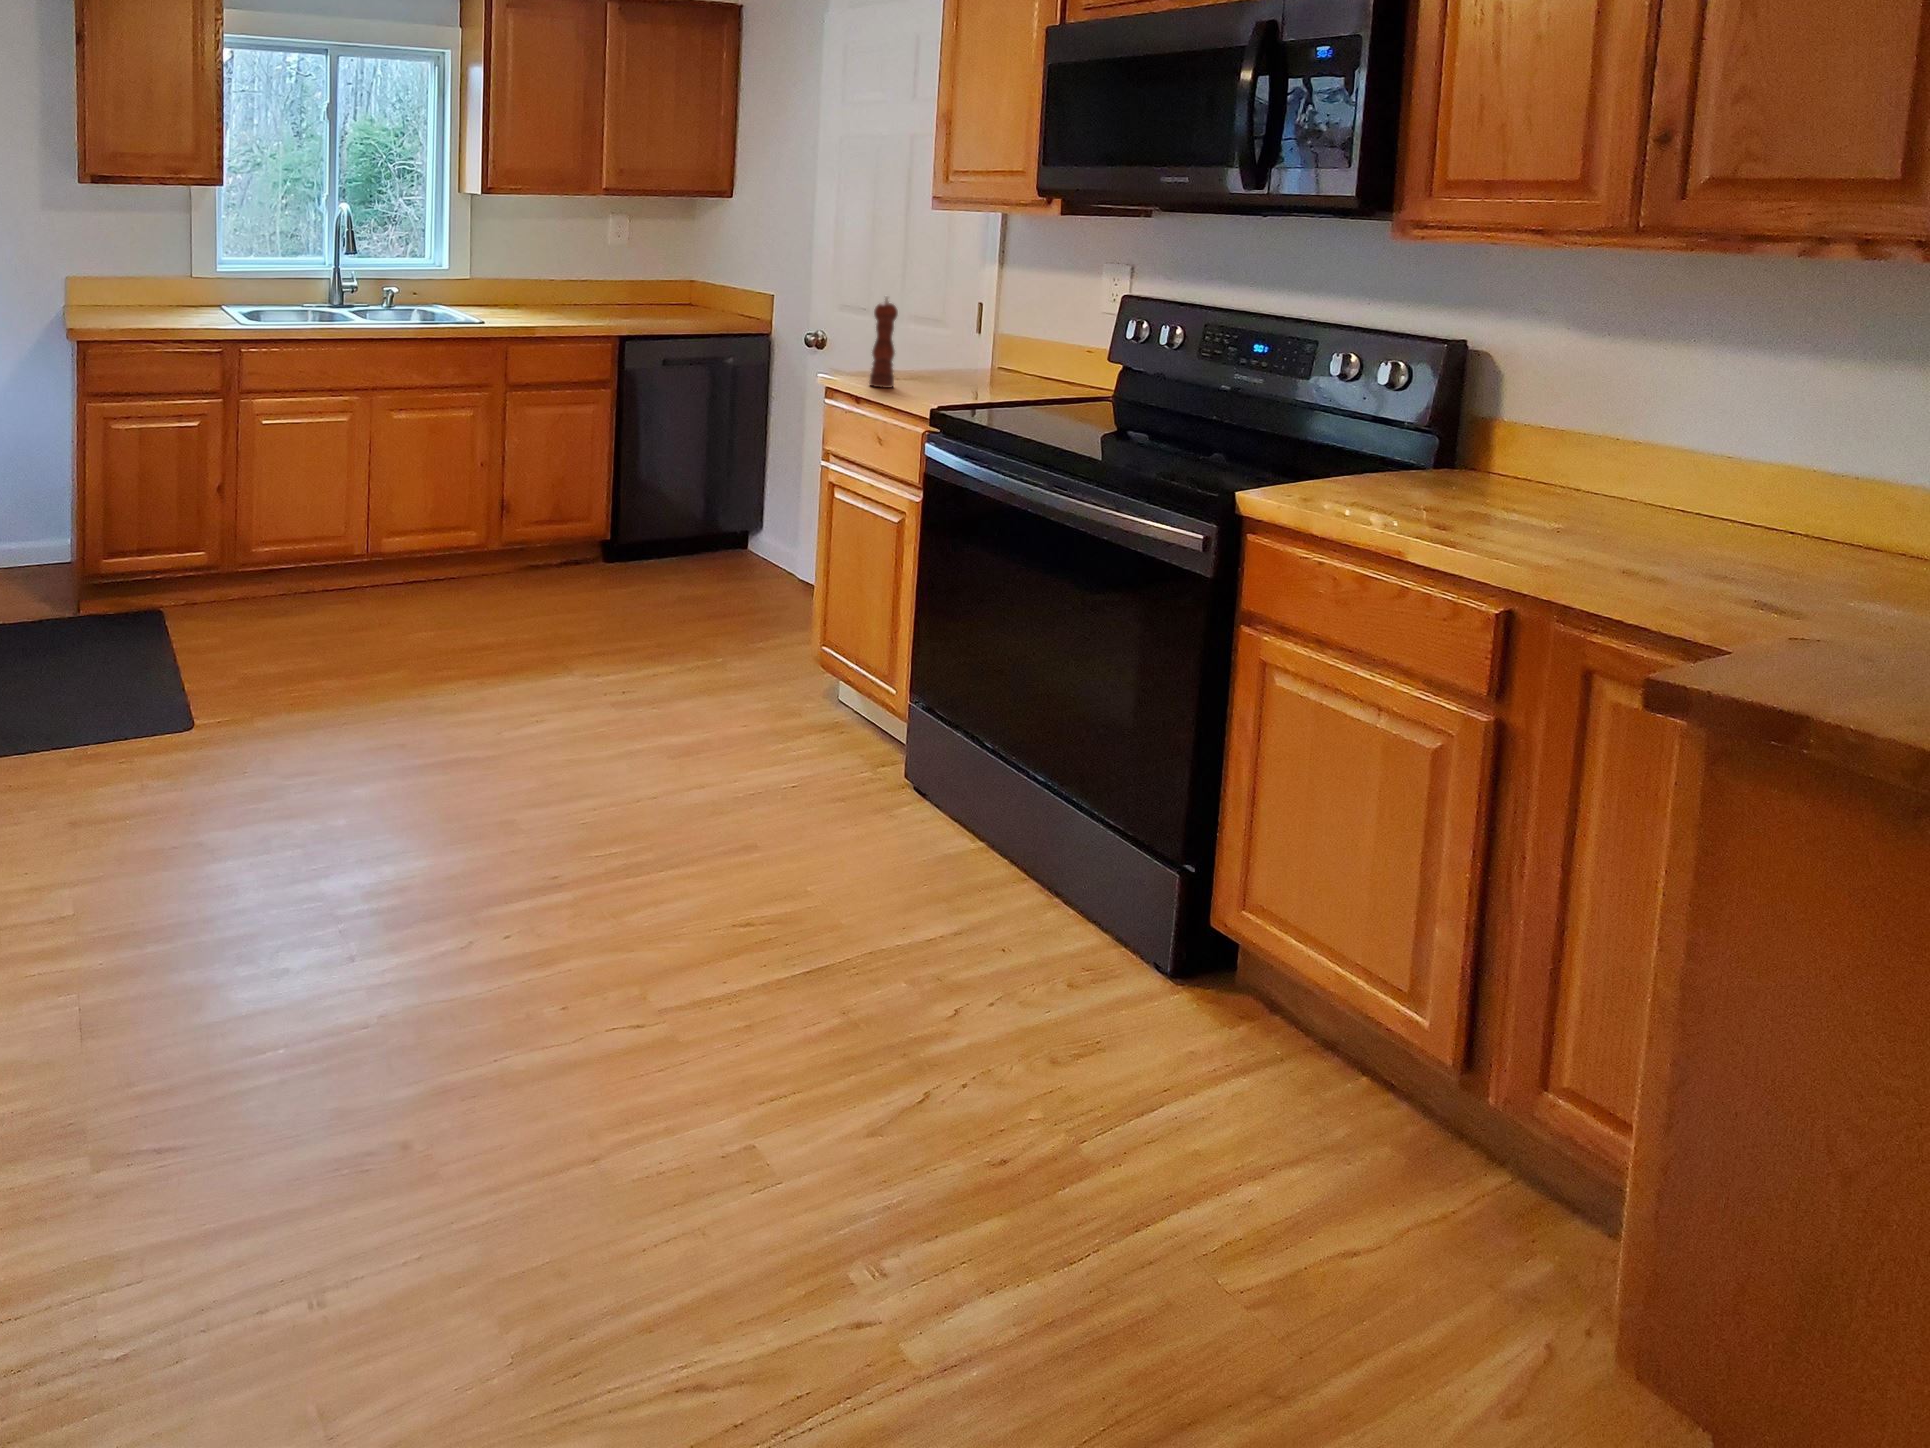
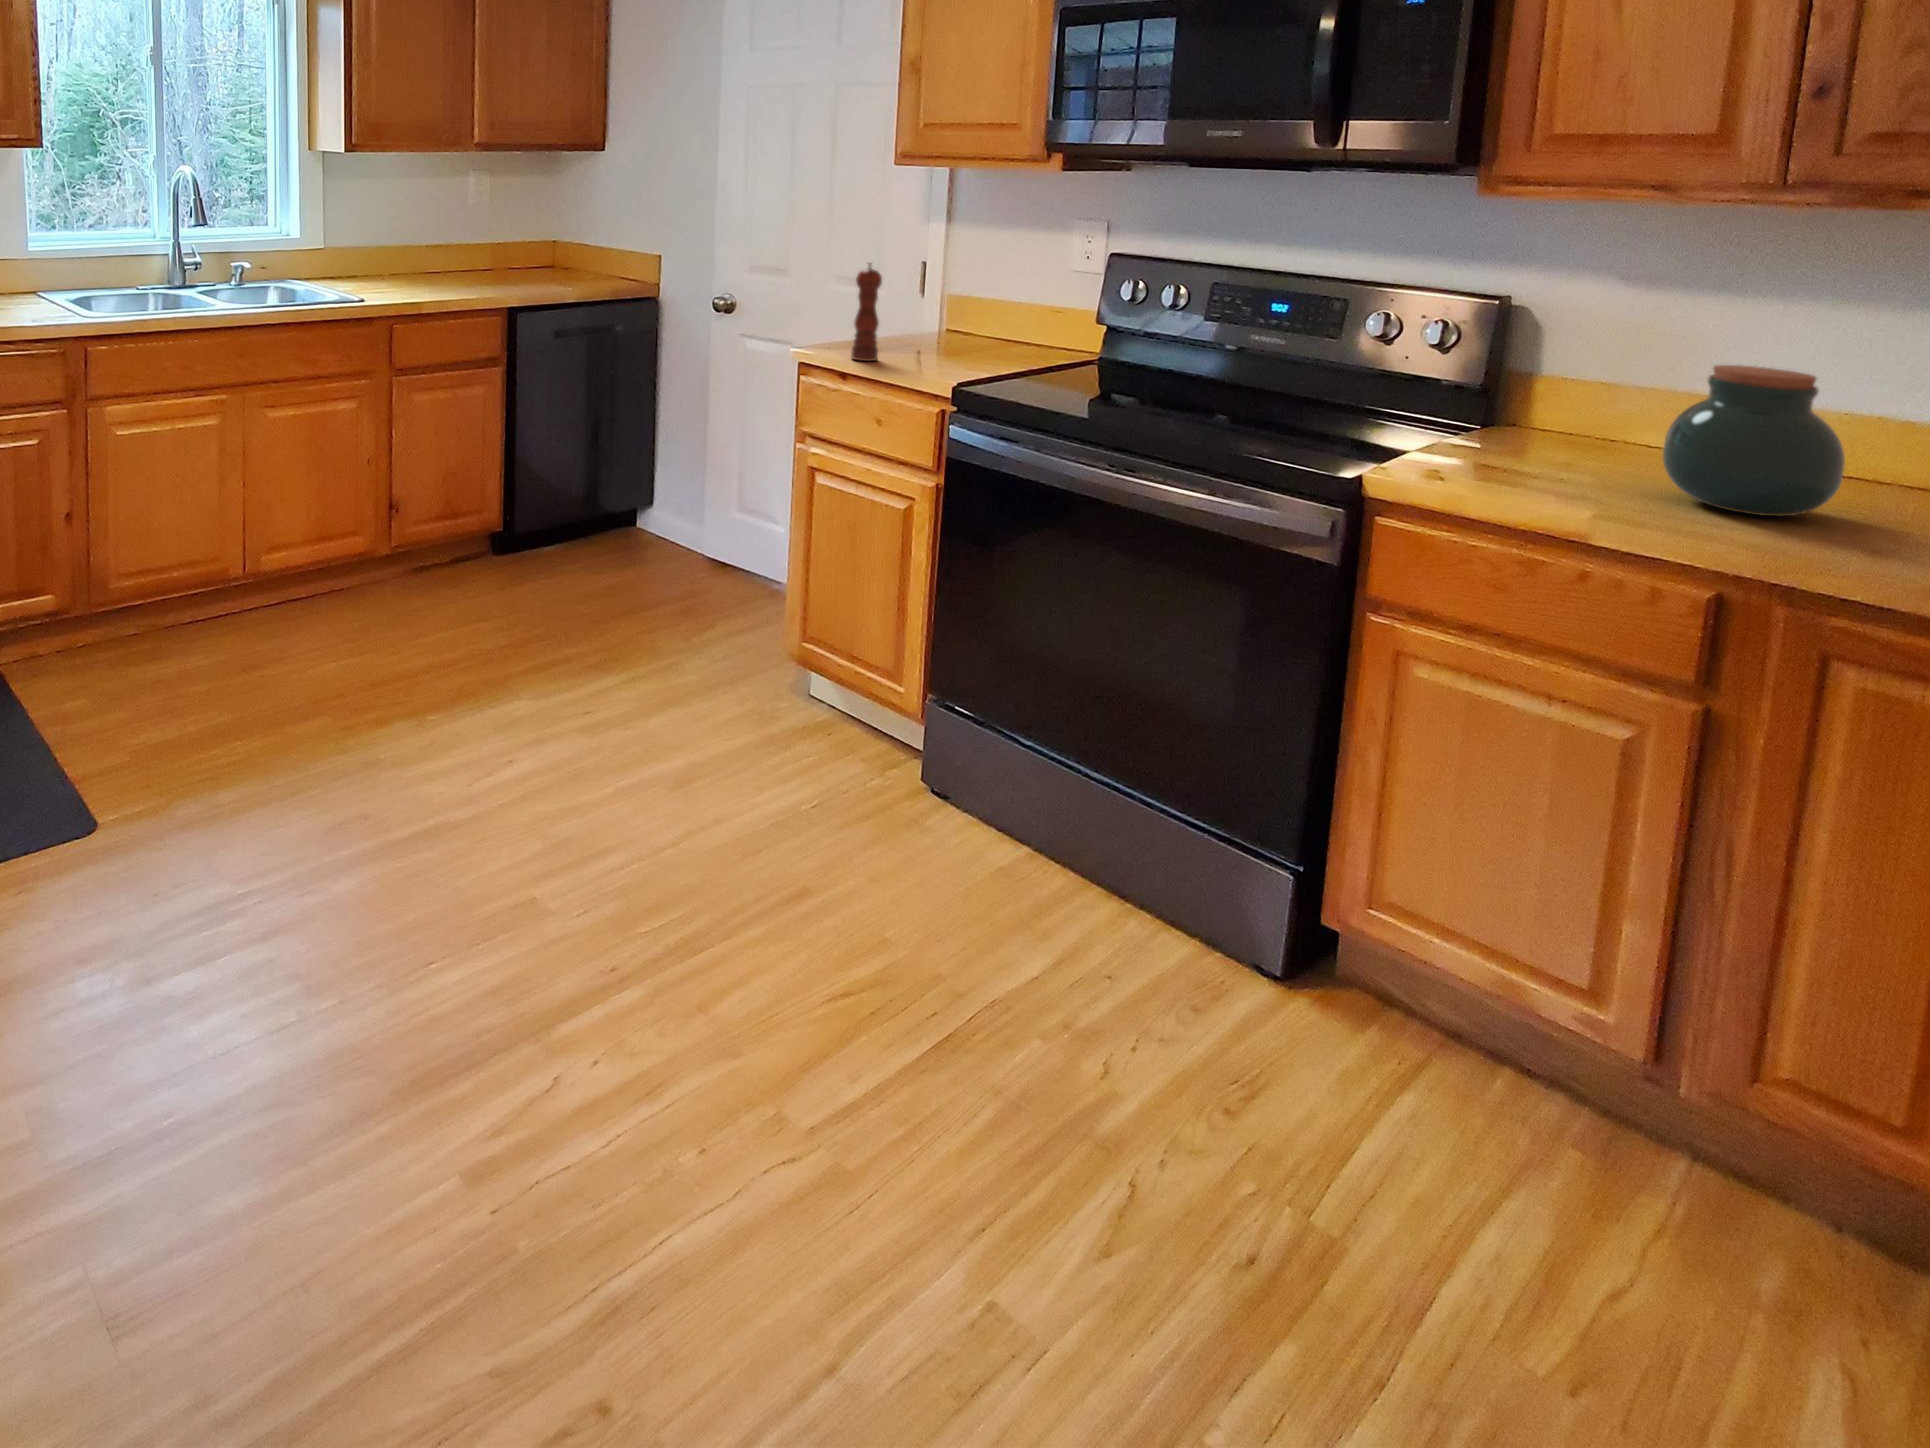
jar: none [1508,400,1669,546] -> present [1663,365,1845,516]

